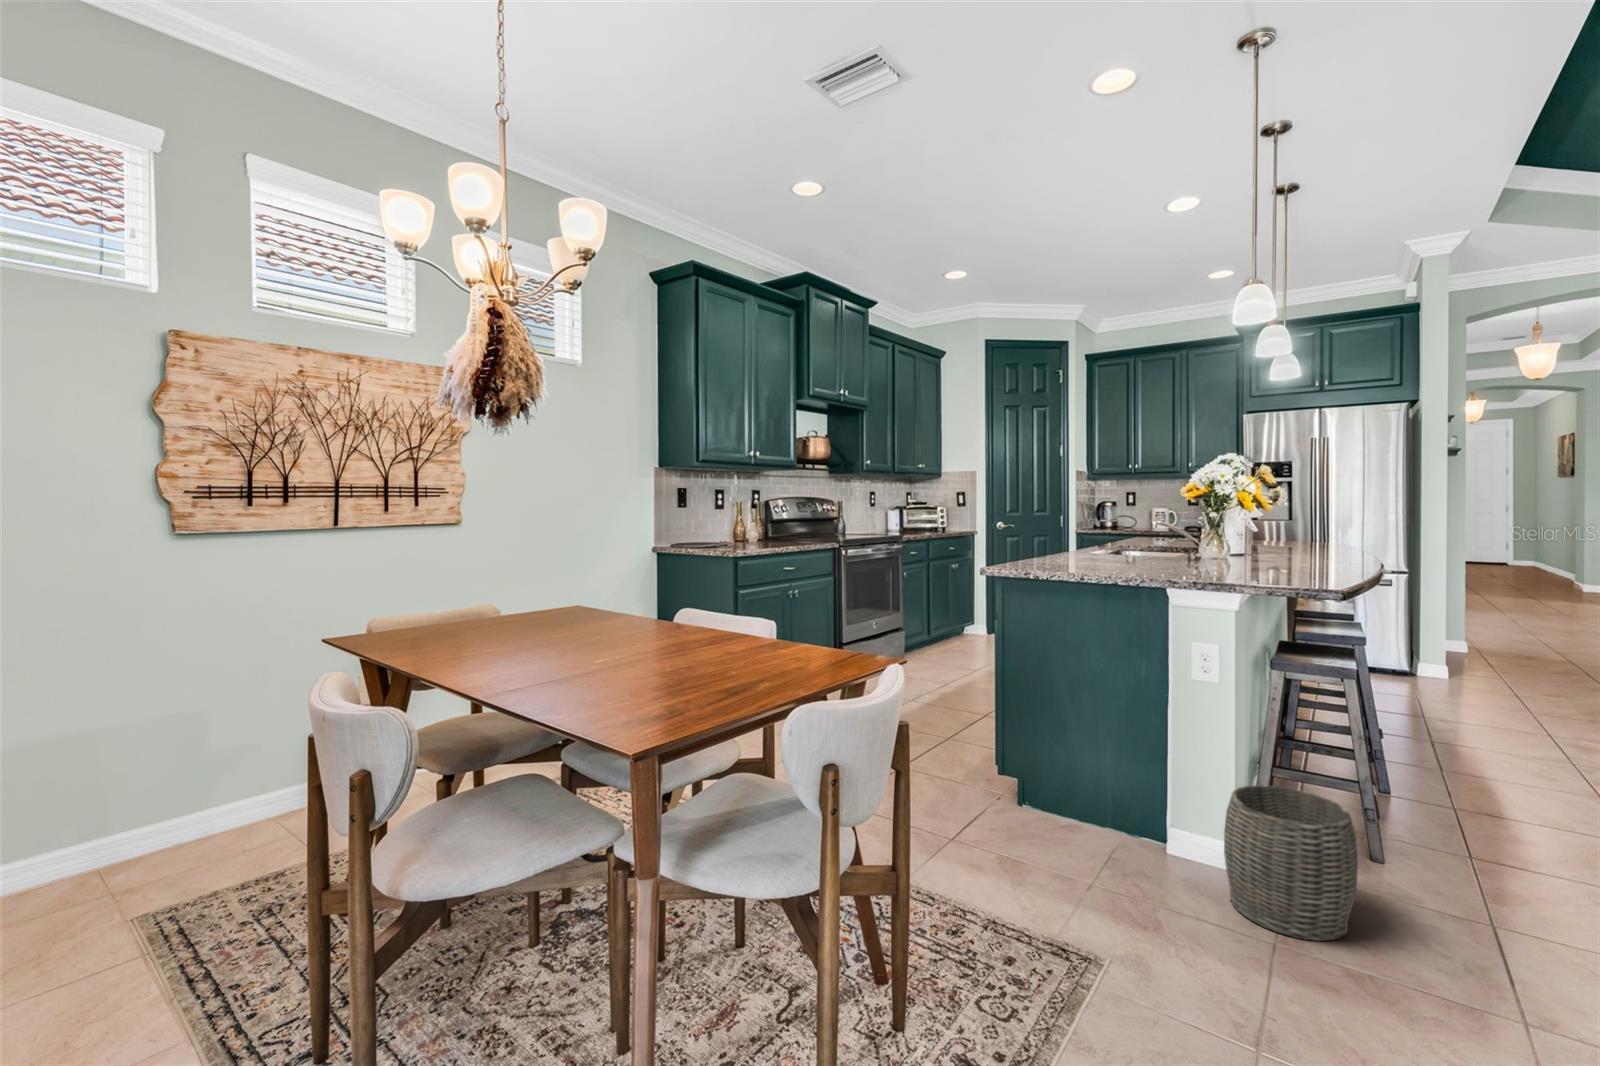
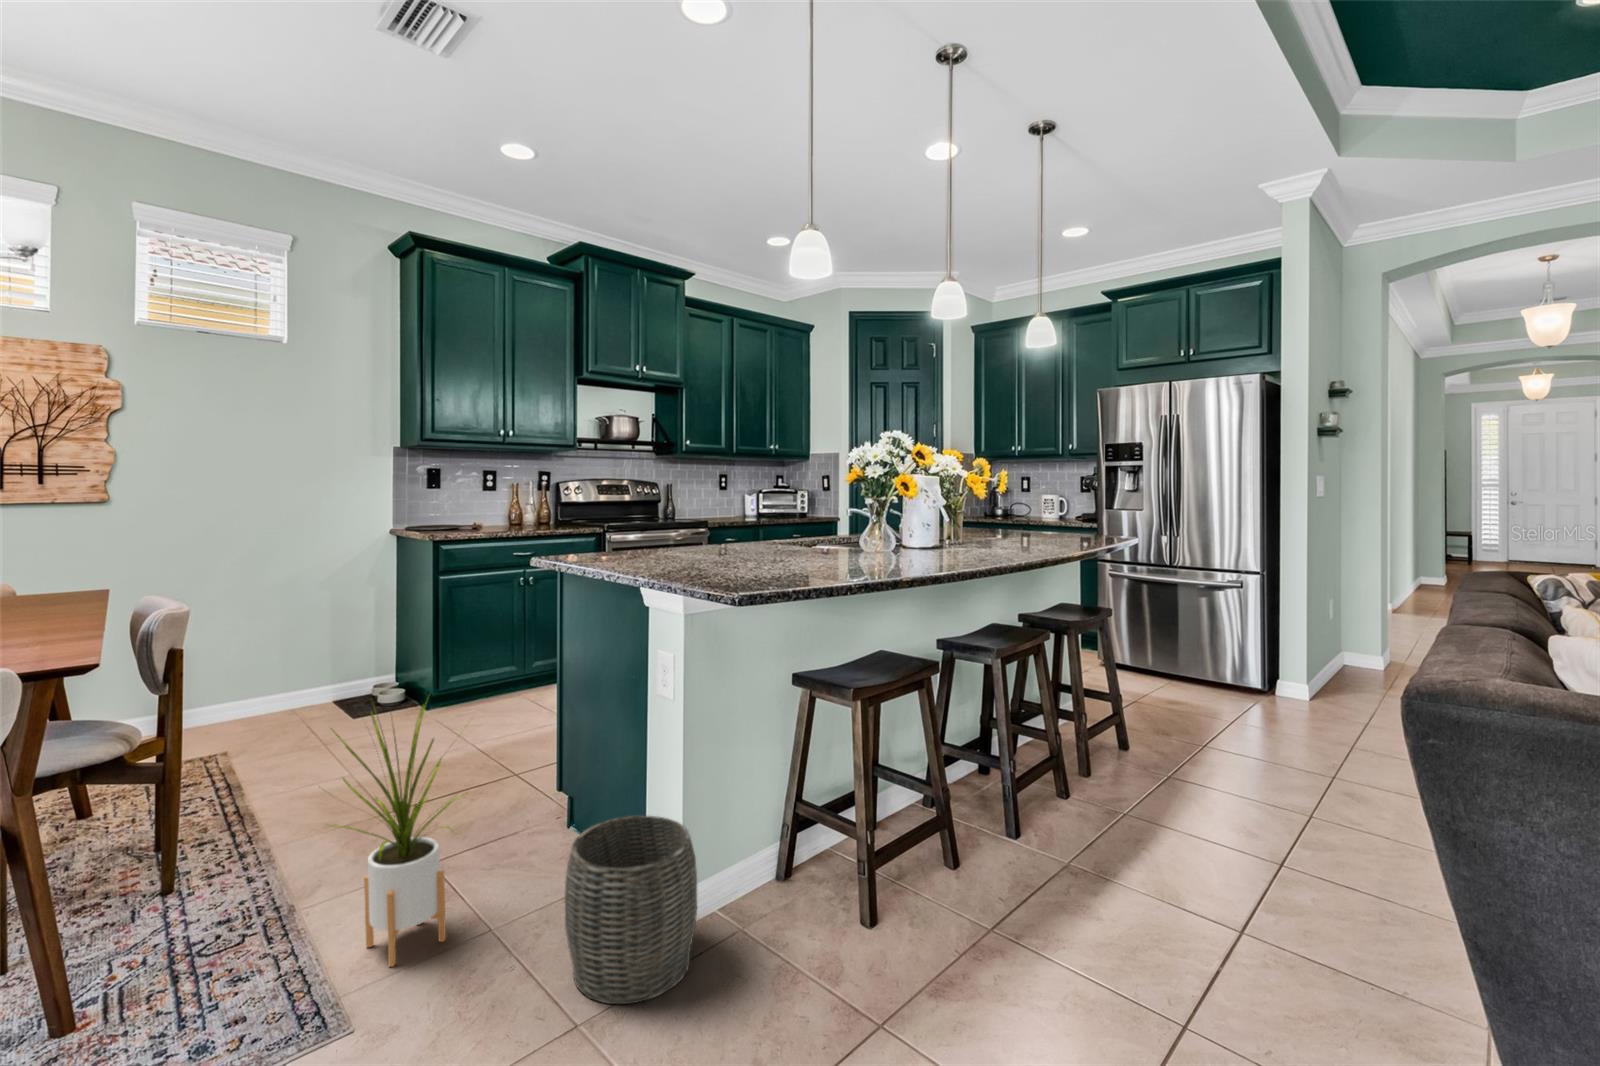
house plant: none [1017,688,1144,932] -> present [332,706,464,967]

